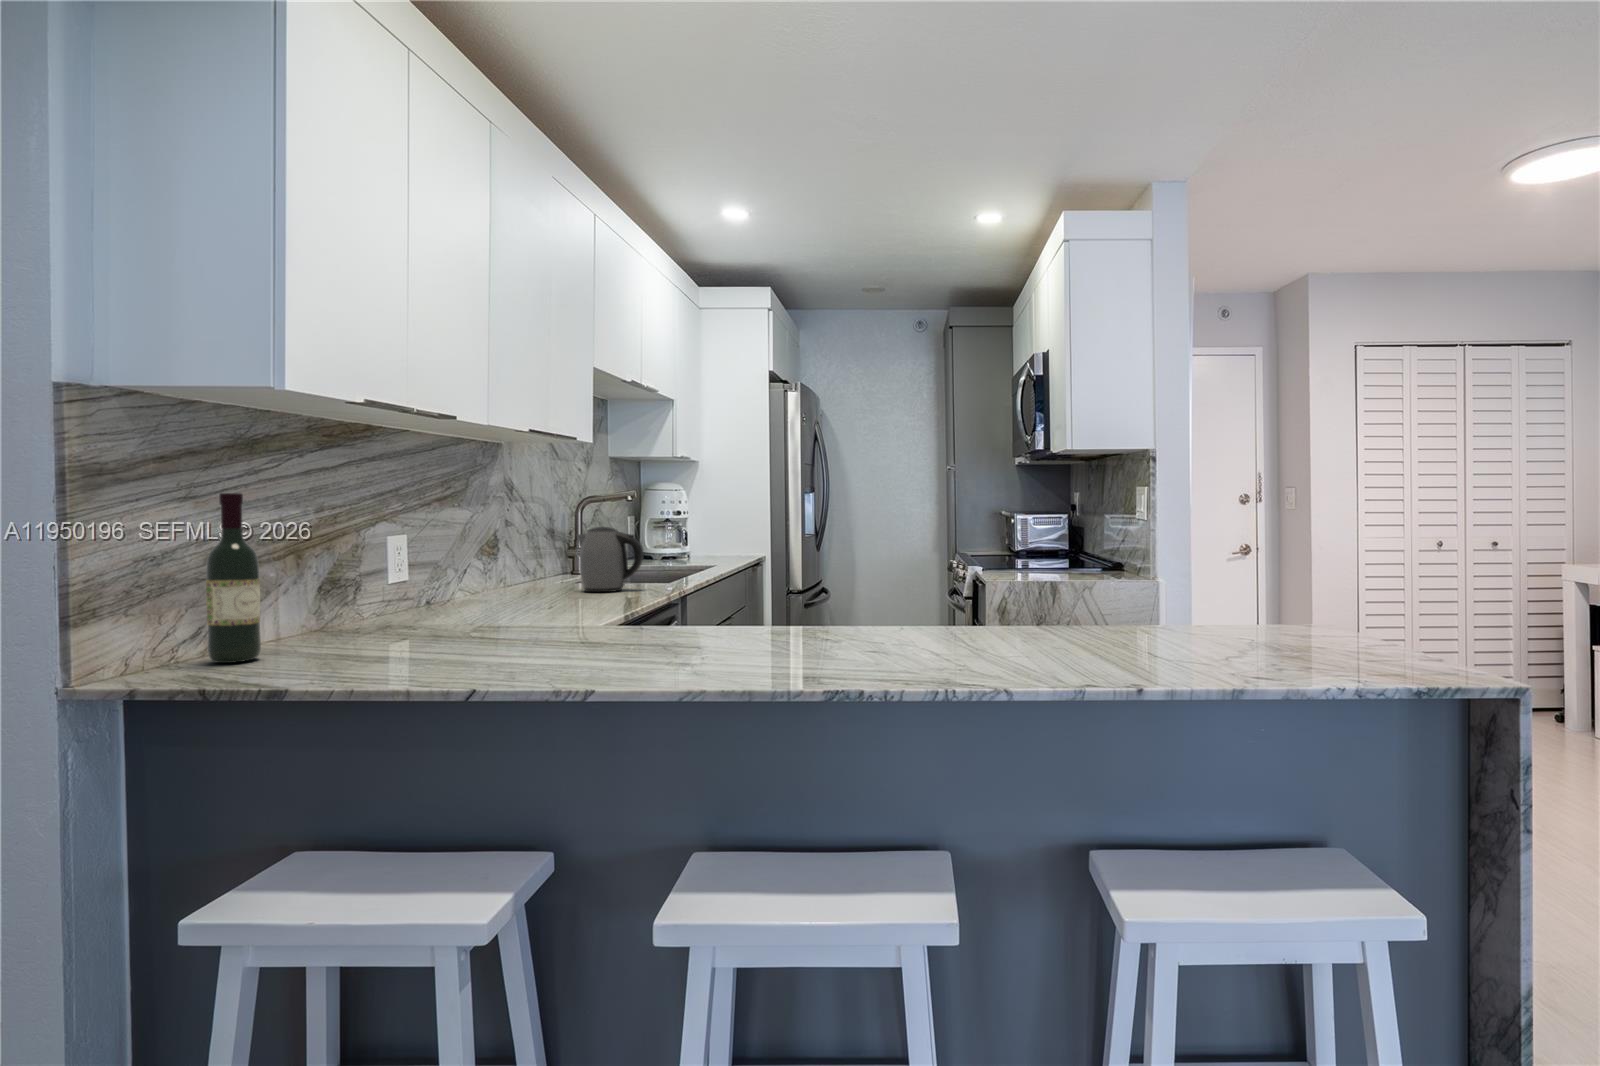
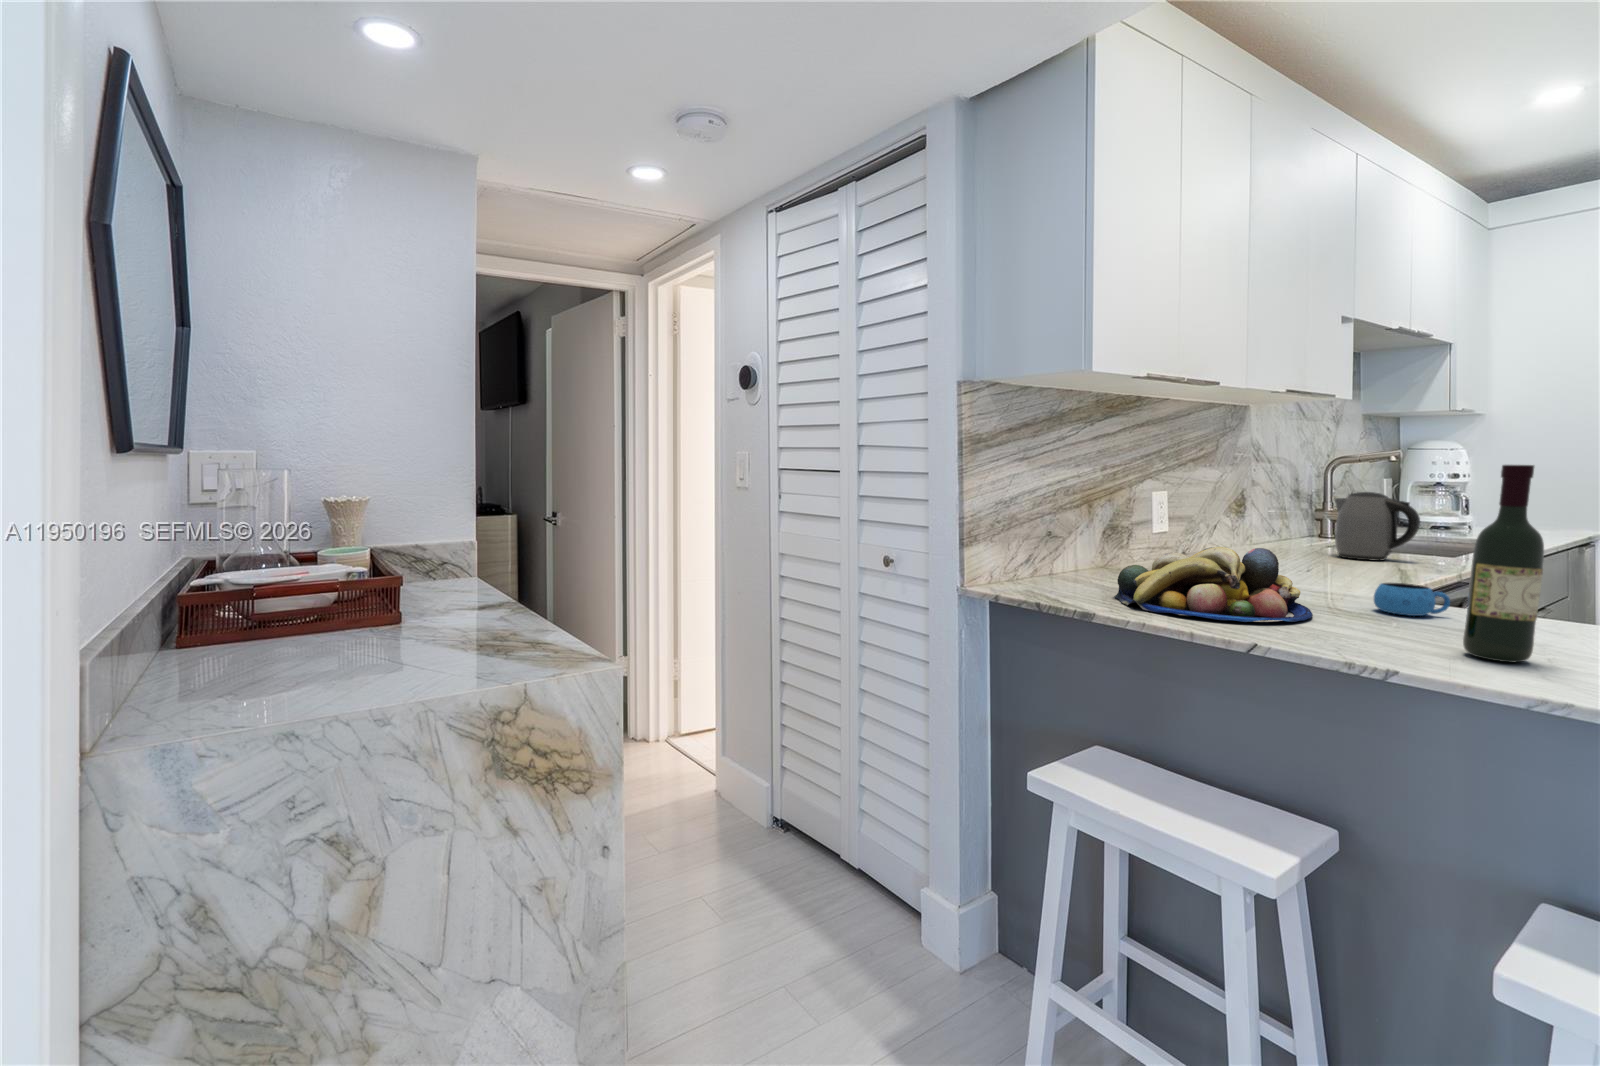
wine bottle: present [206,493,261,663] -> present [1463,465,1544,662]
fruit bowl: none [319,586,538,675] -> present [1114,547,1313,622]
mug: none [593,608,651,638] -> present [1374,583,1450,616]

